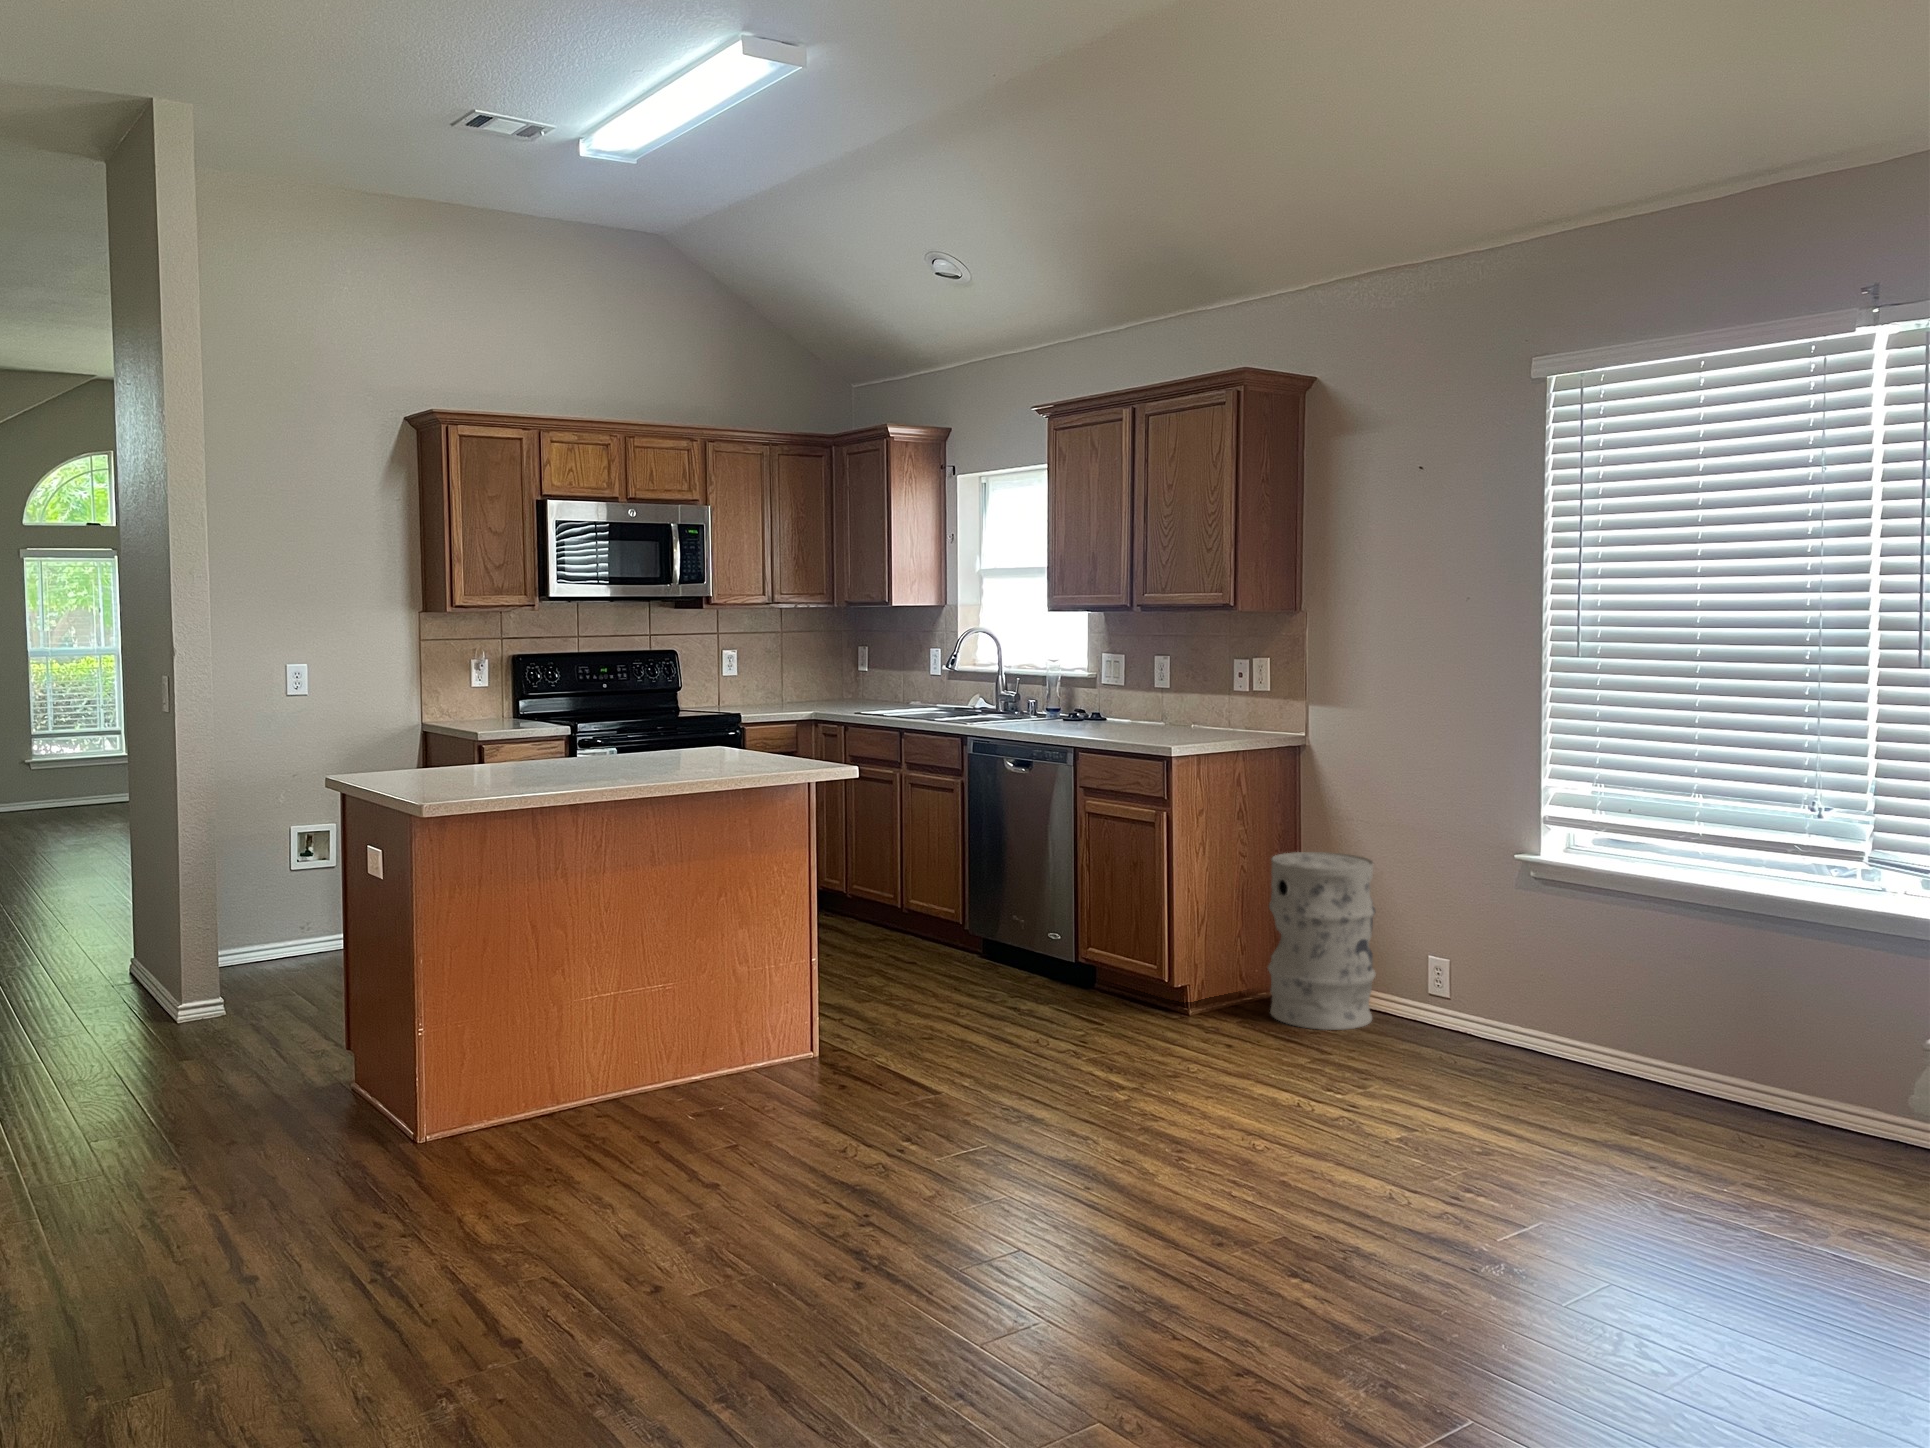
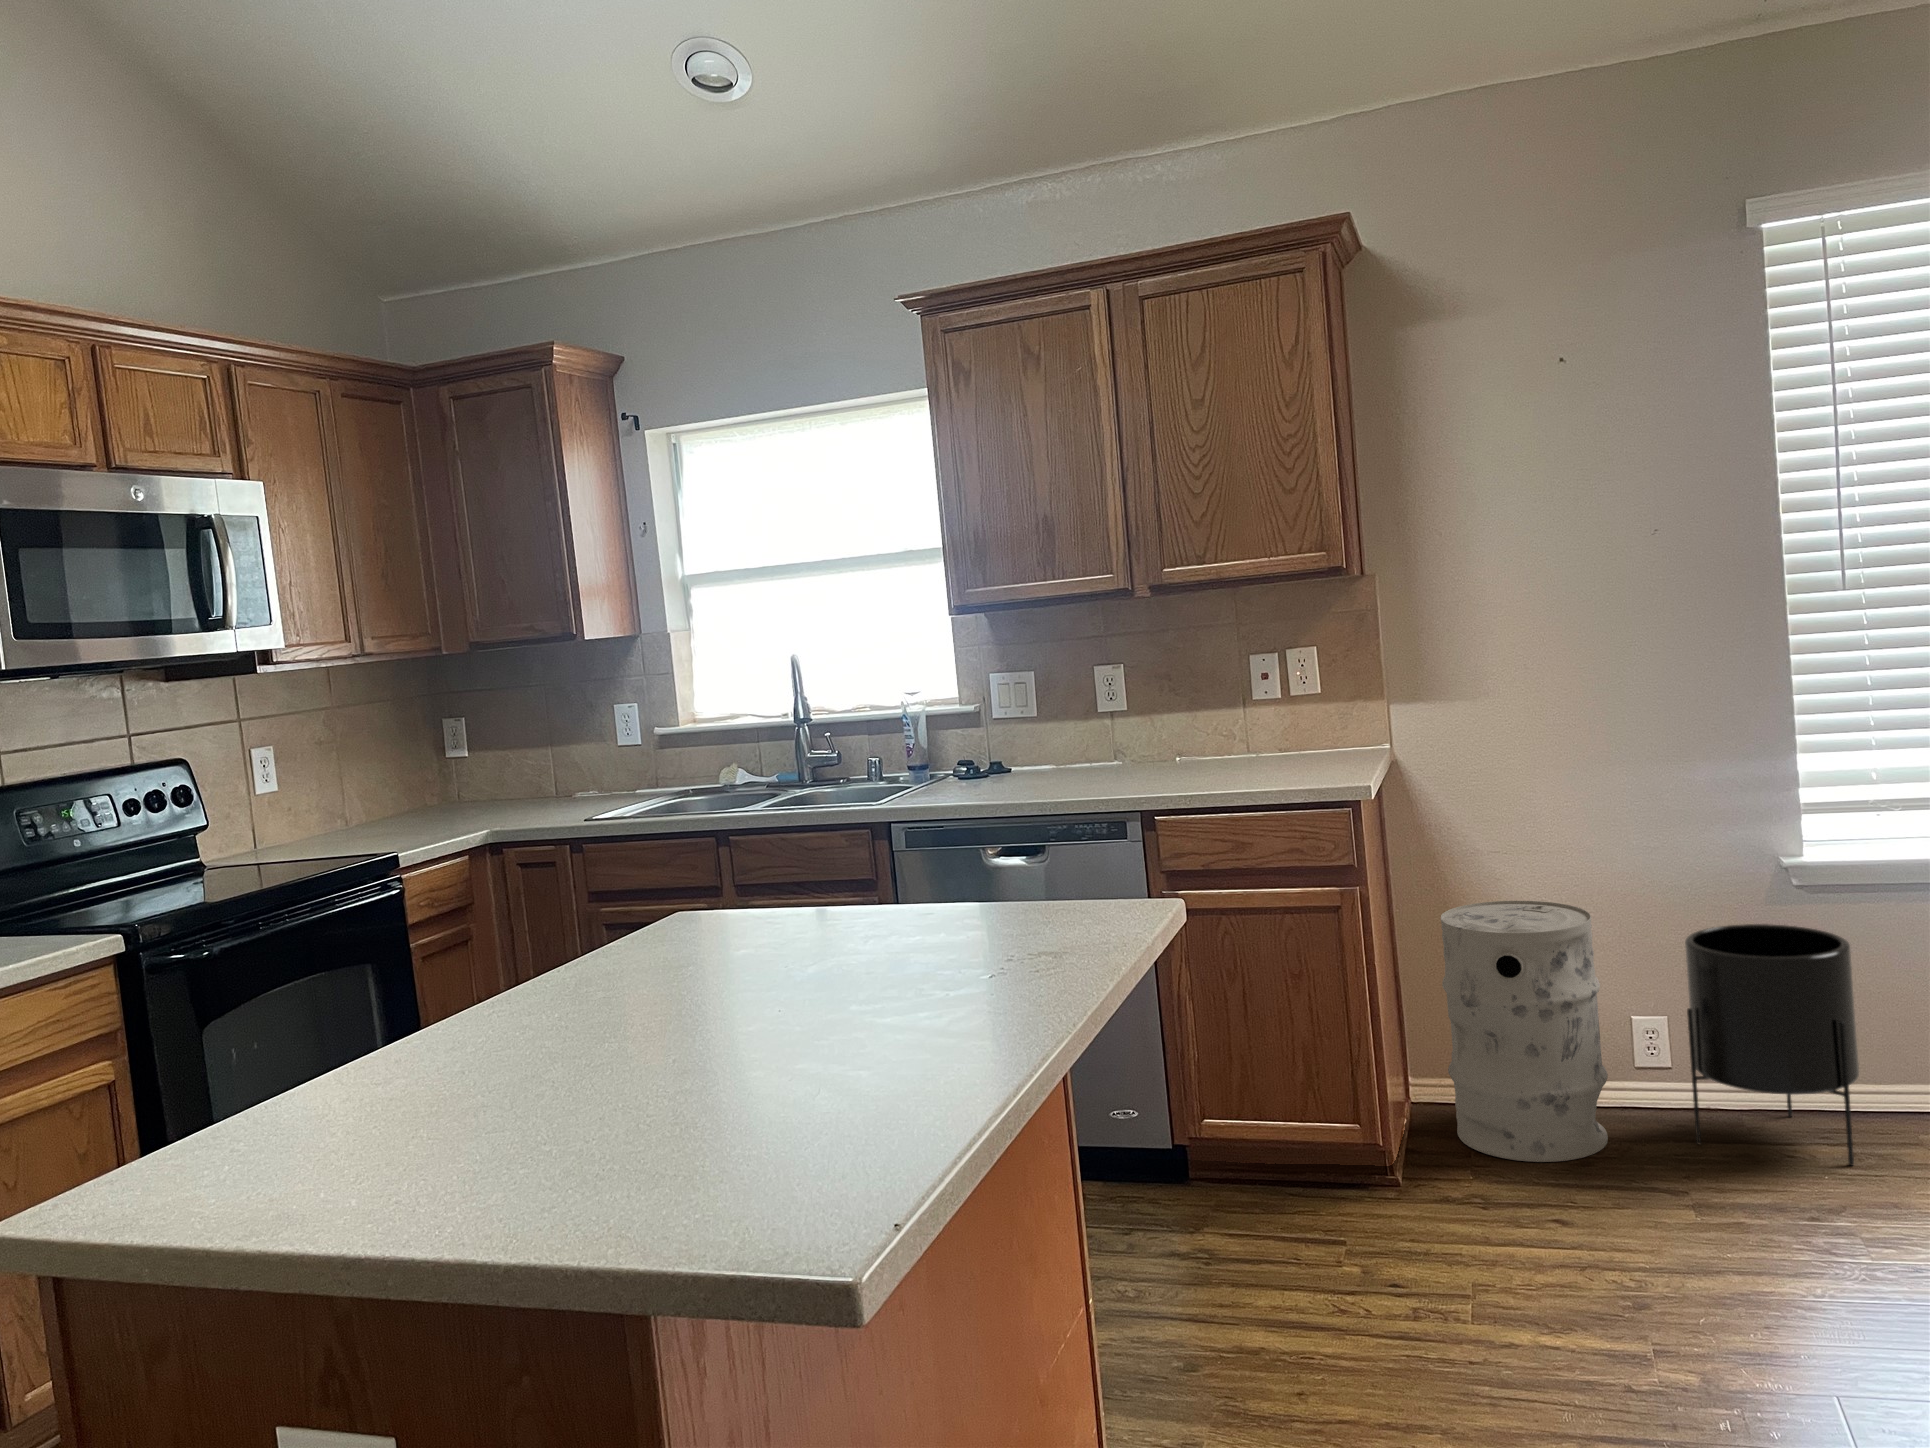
planter: none [1401,894,1513,1069] -> present [1685,924,1859,1166]

